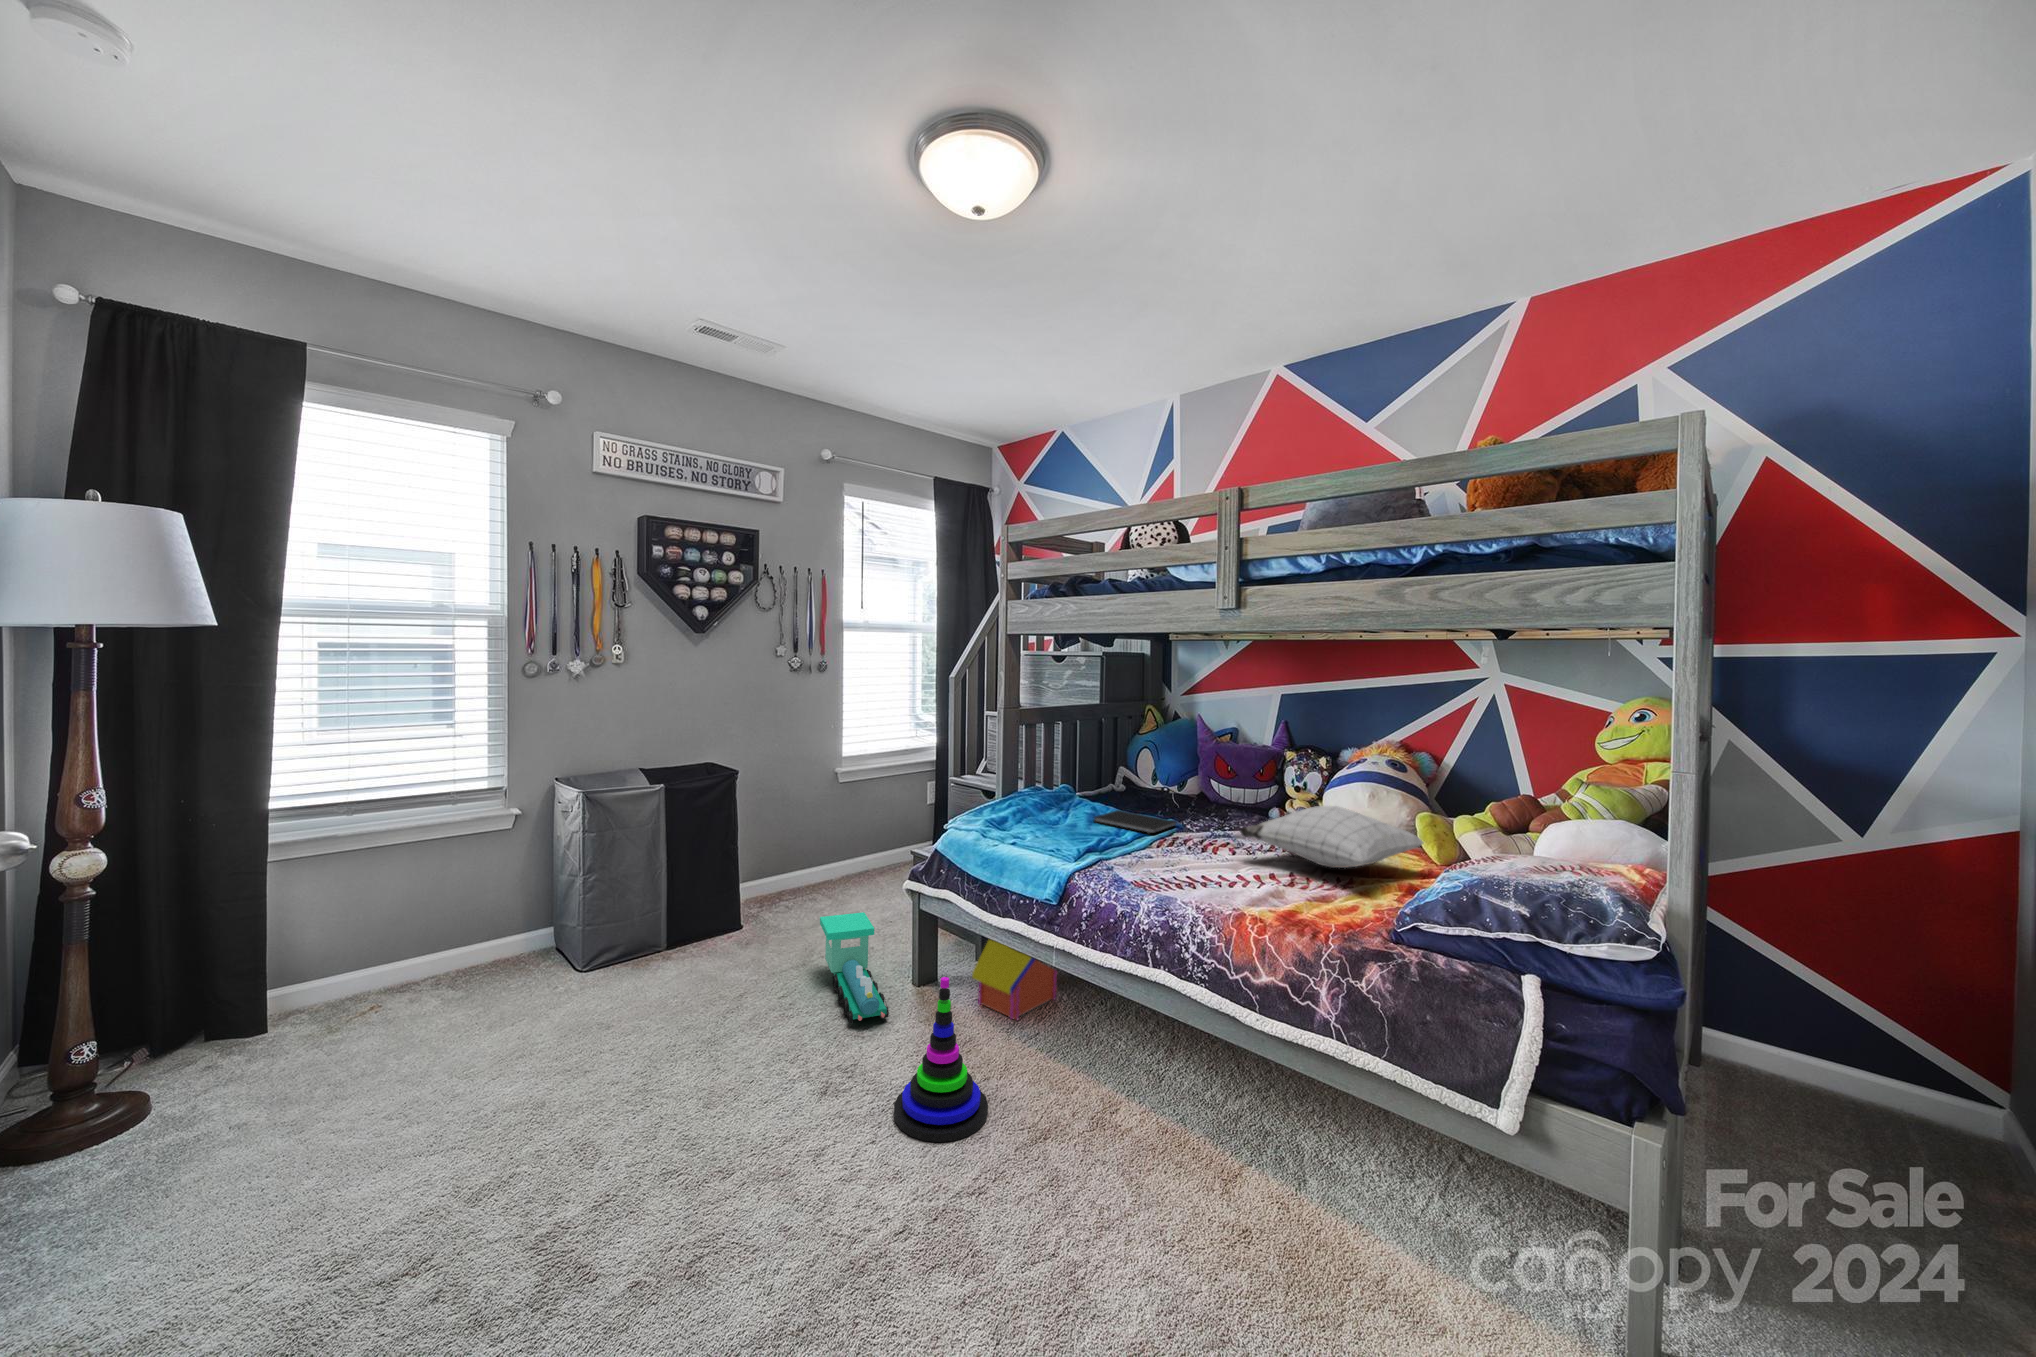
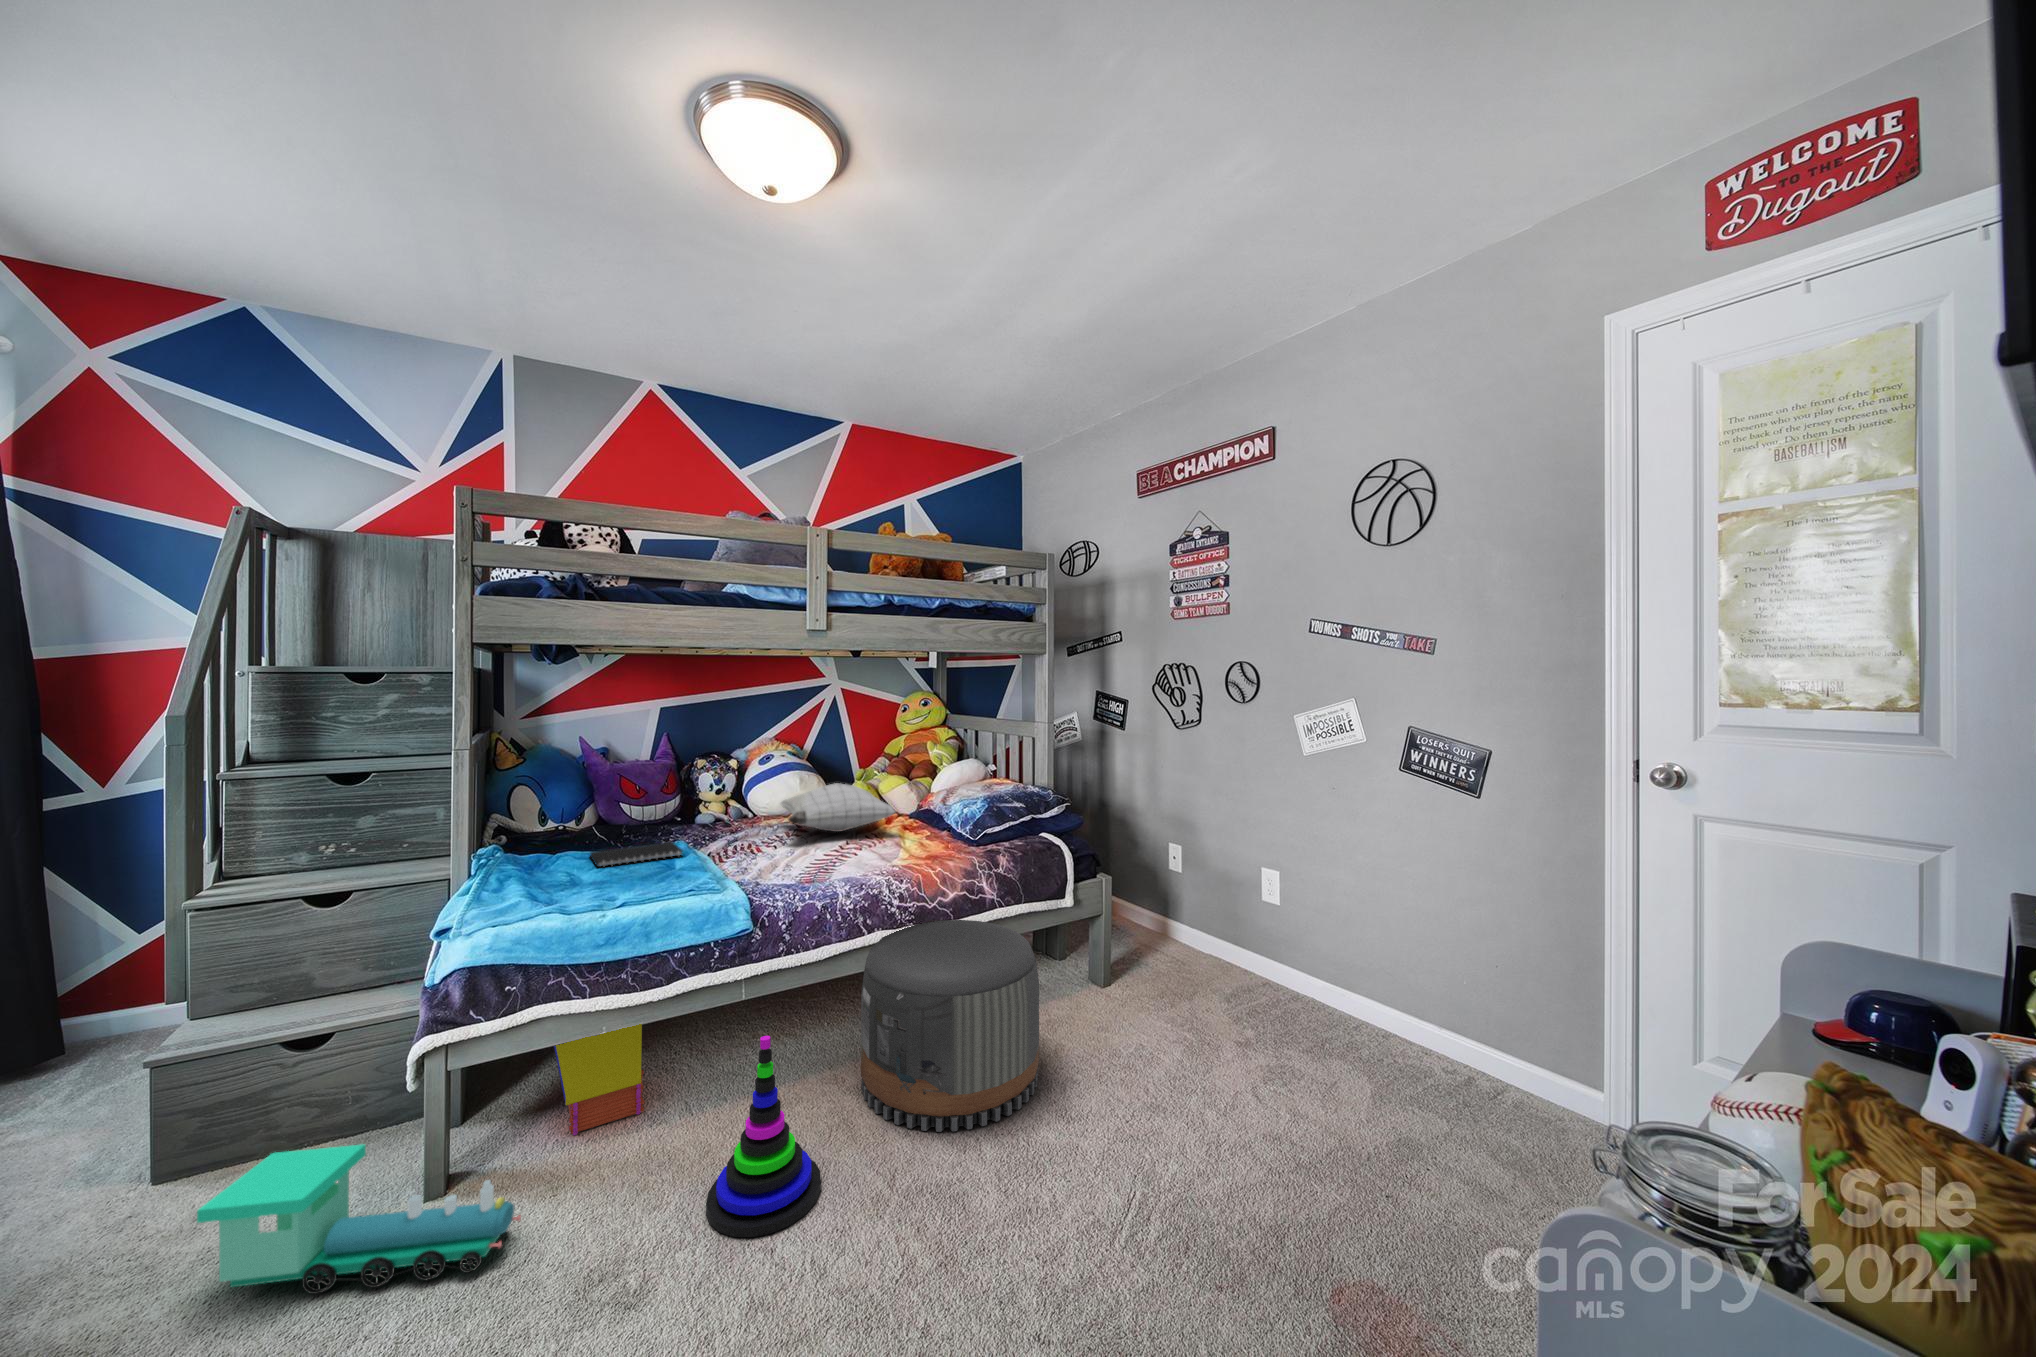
pouf: none [1061,980,1297,1275] -> present [861,920,1039,1132]

